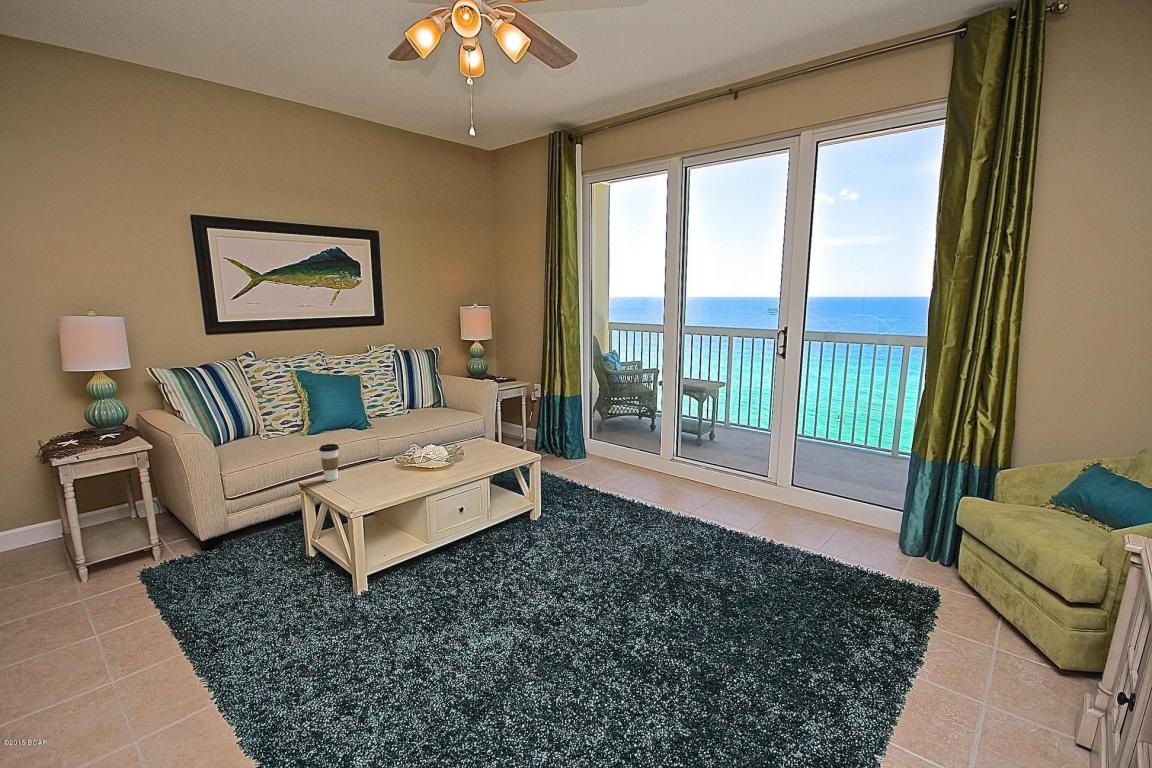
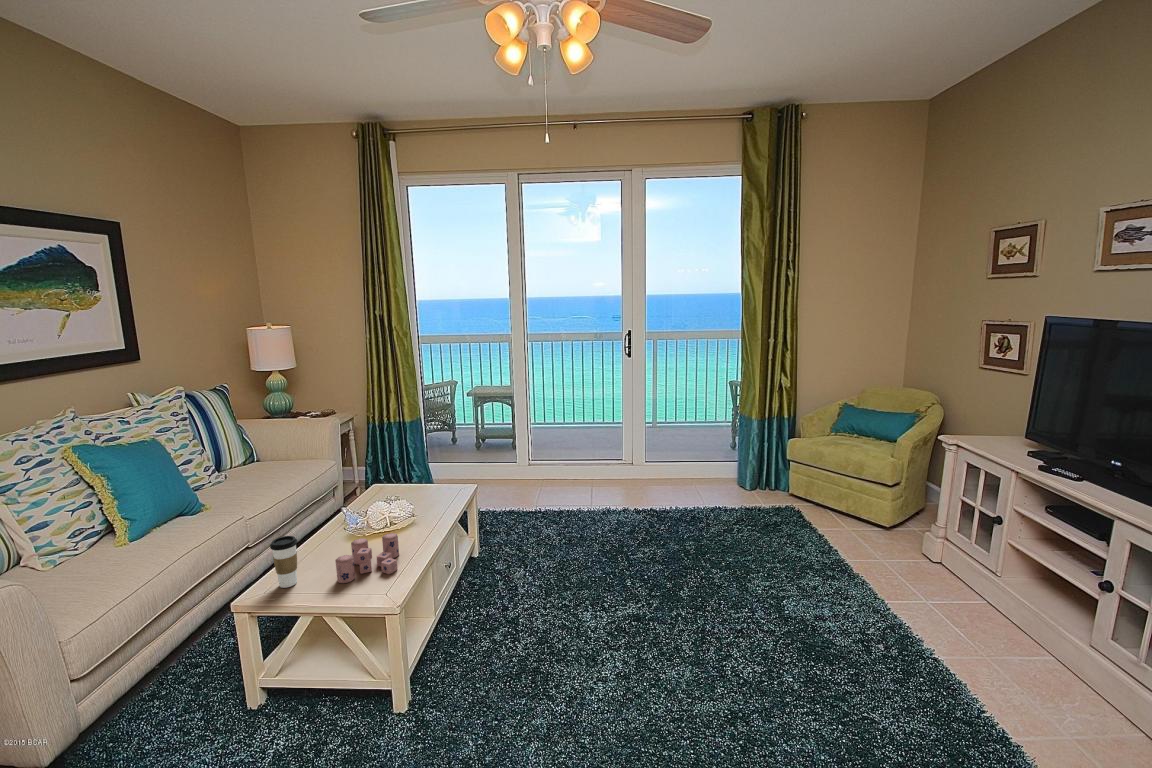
candle: none [350,461,410,491] -> present [335,533,399,583]

